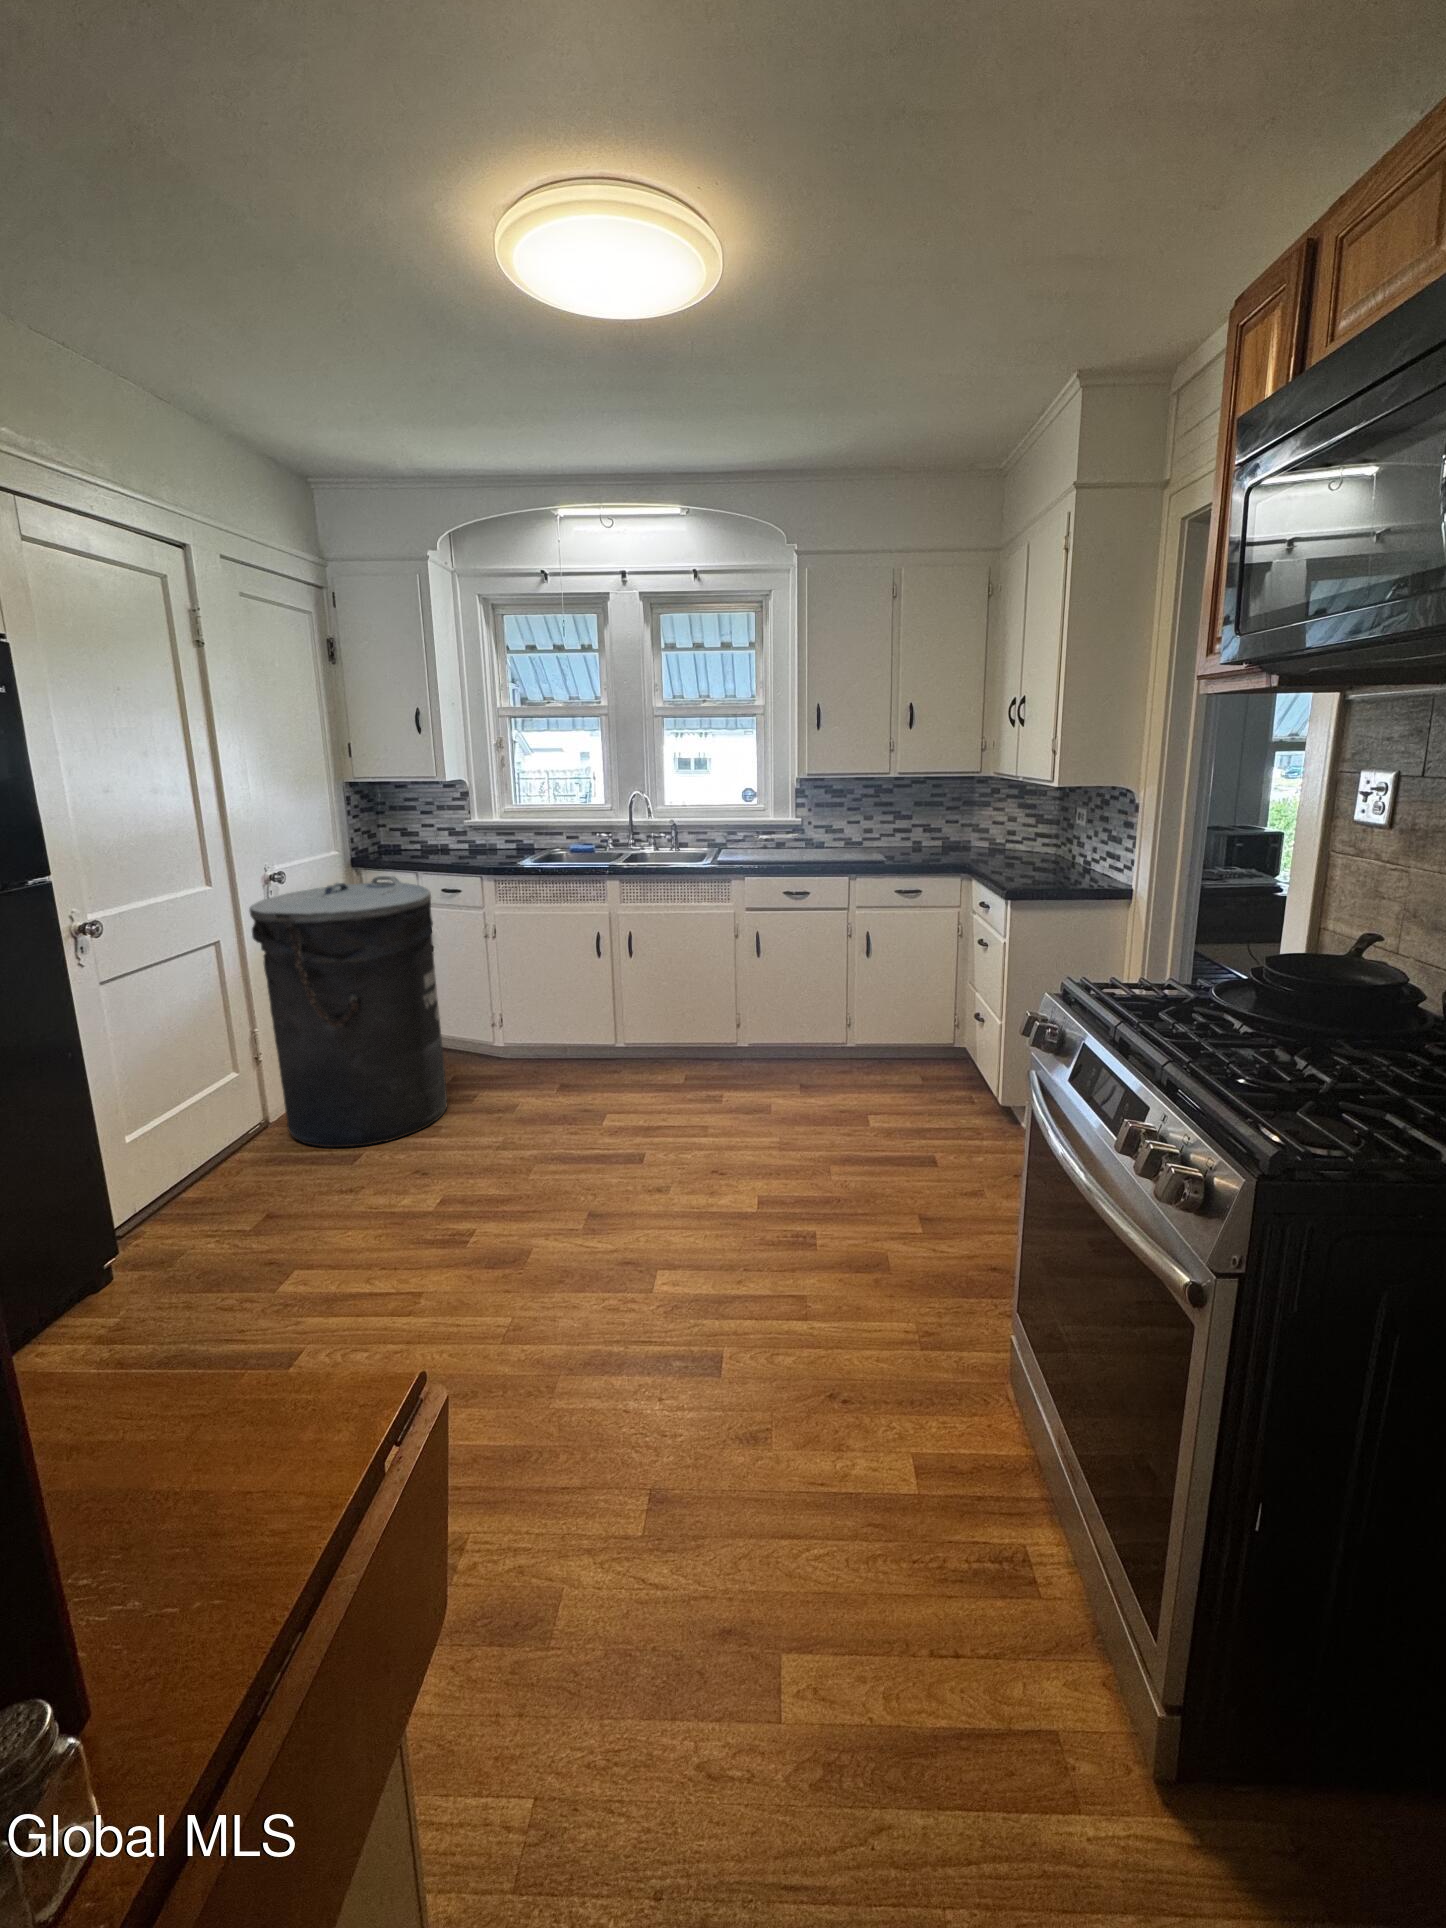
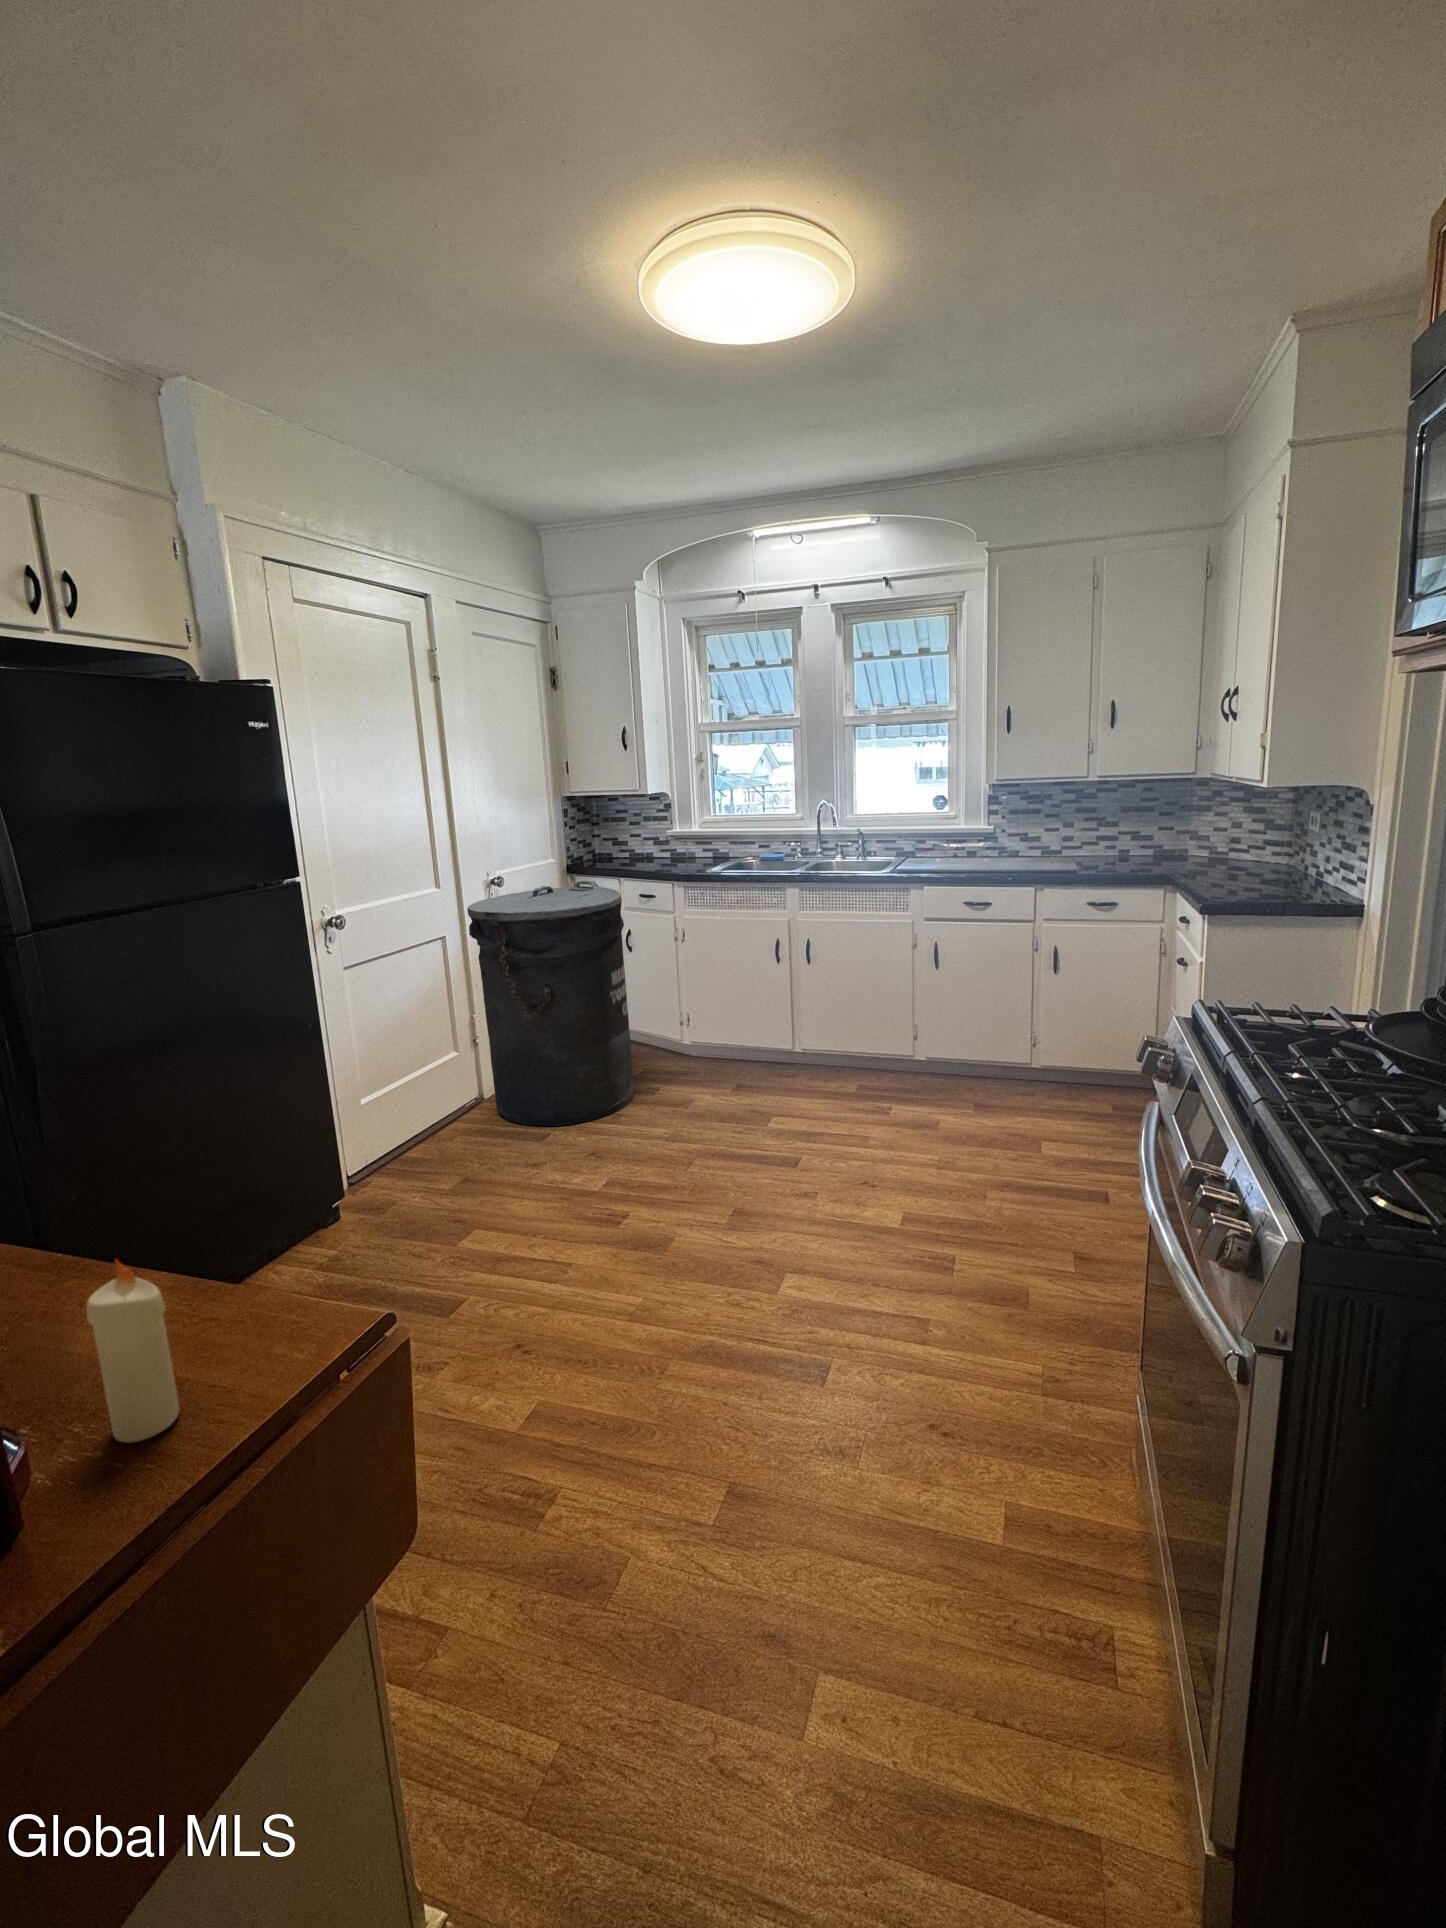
candle: none [151,1327,247,1532] -> present [87,1260,179,1443]

